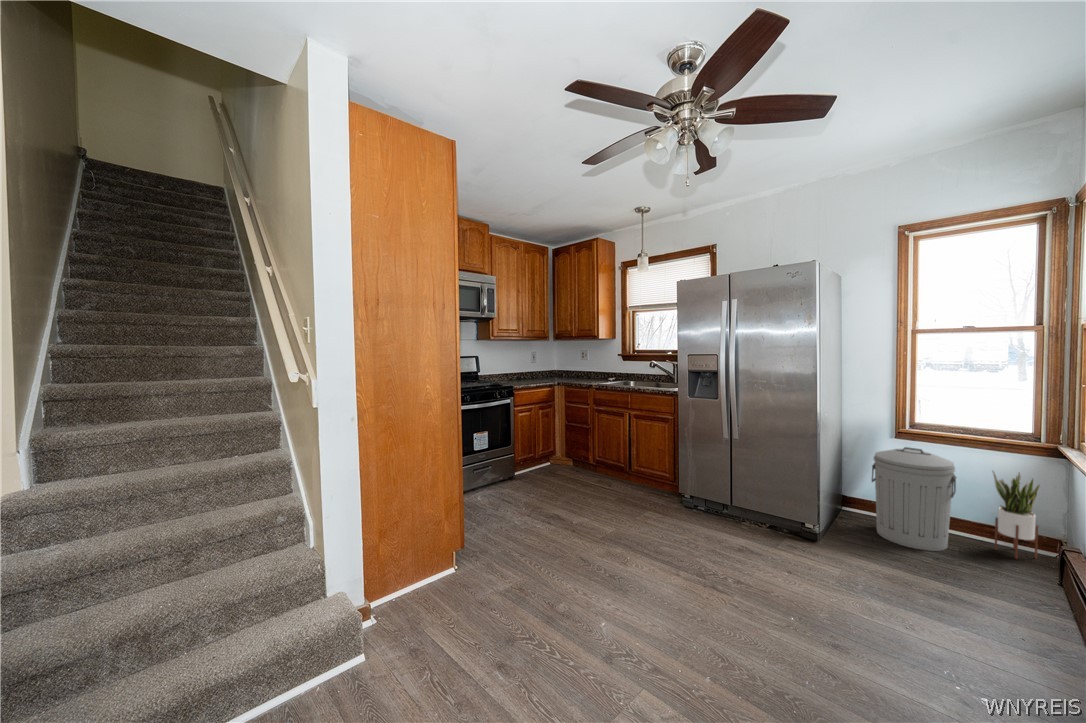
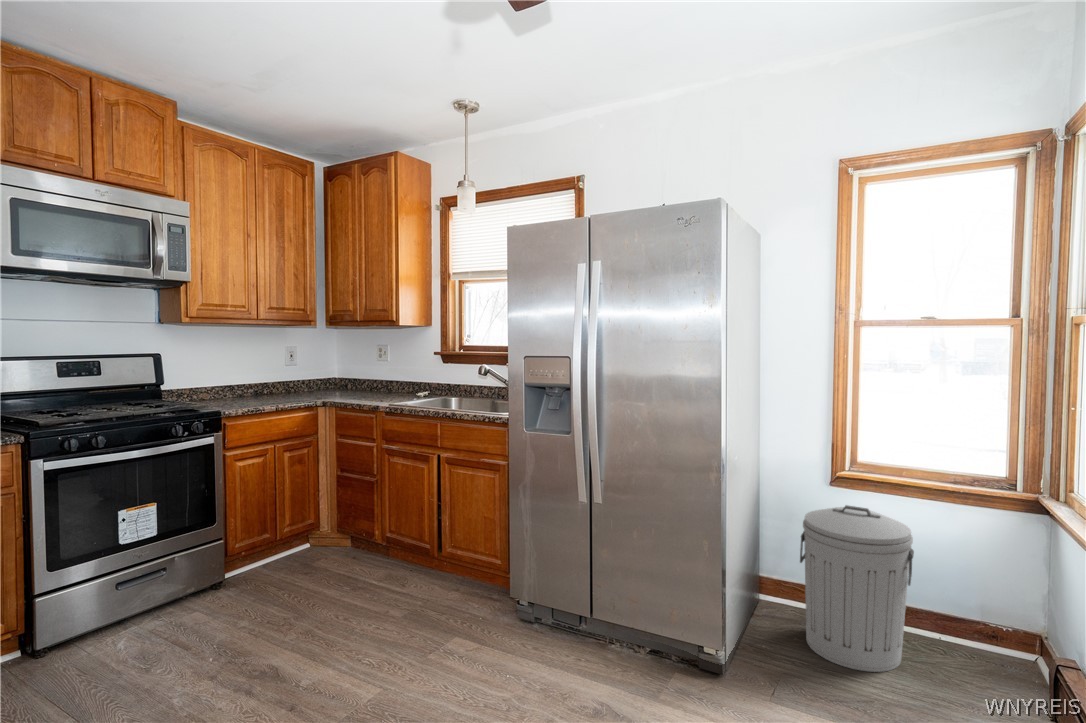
potted plant: present [992,471,1040,559] -> none [960,539,1018,675]

